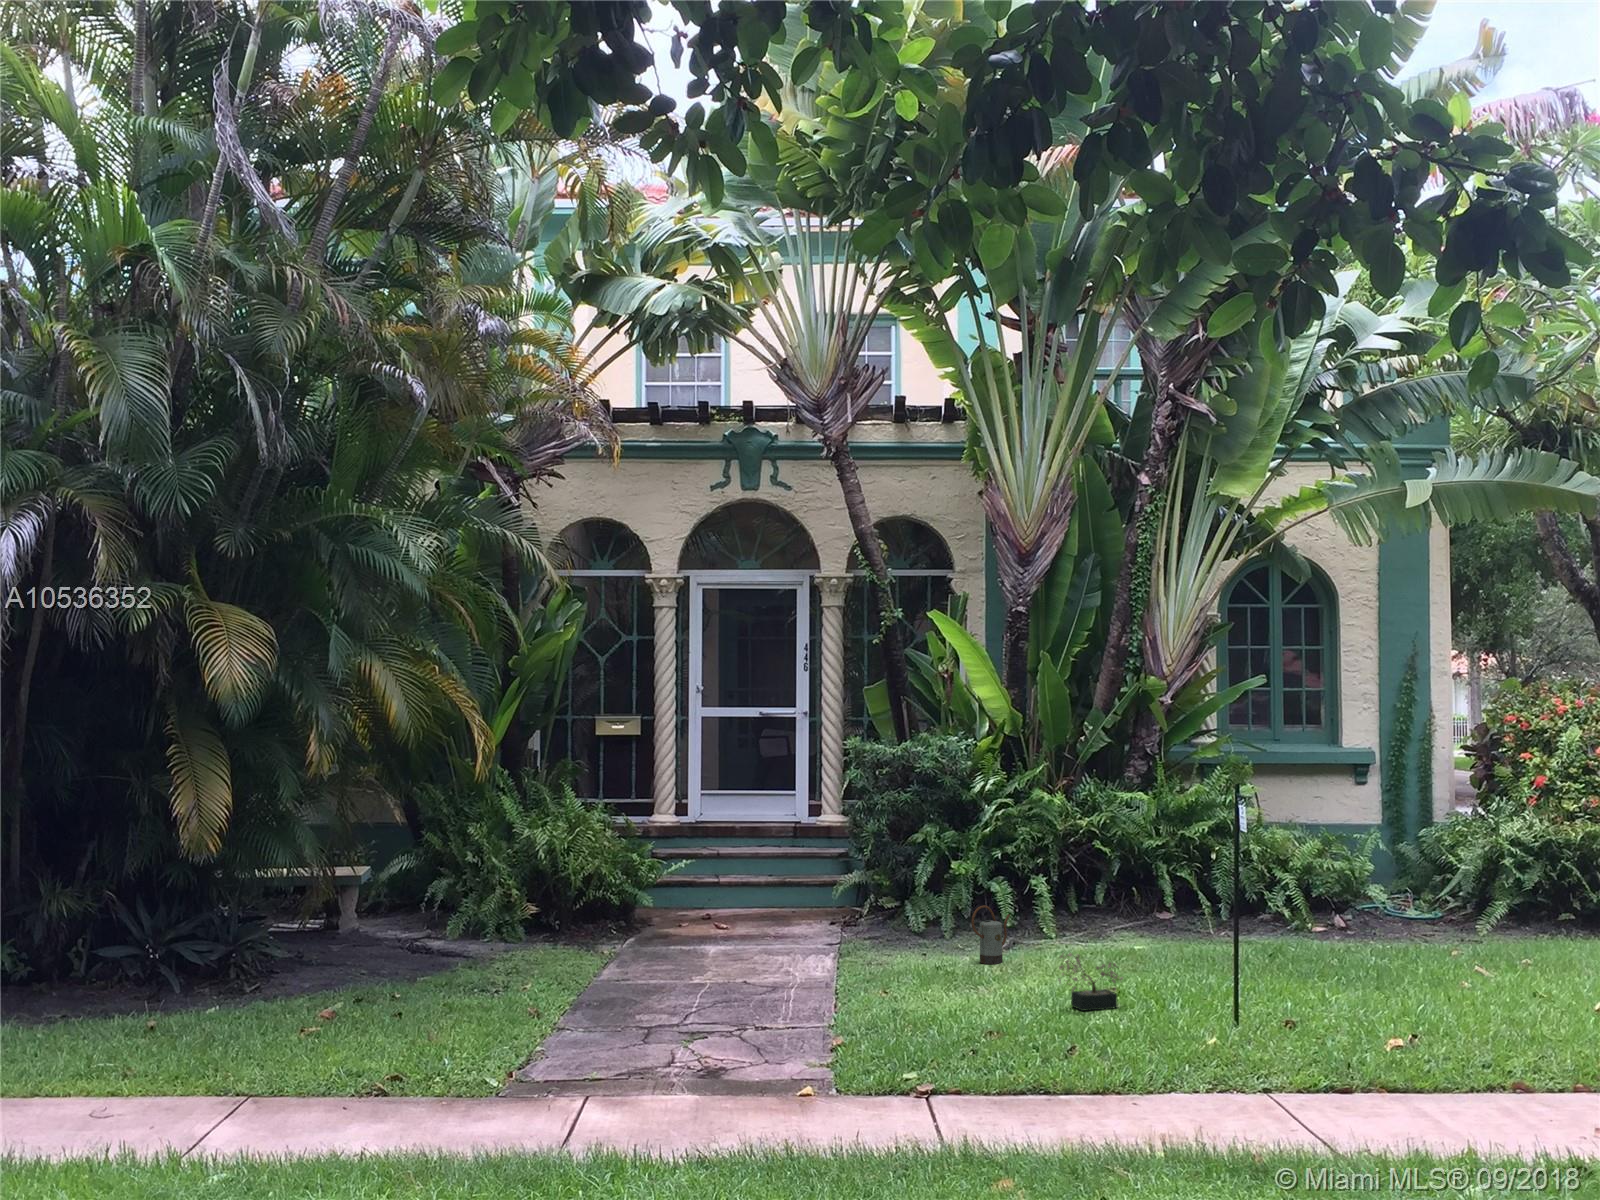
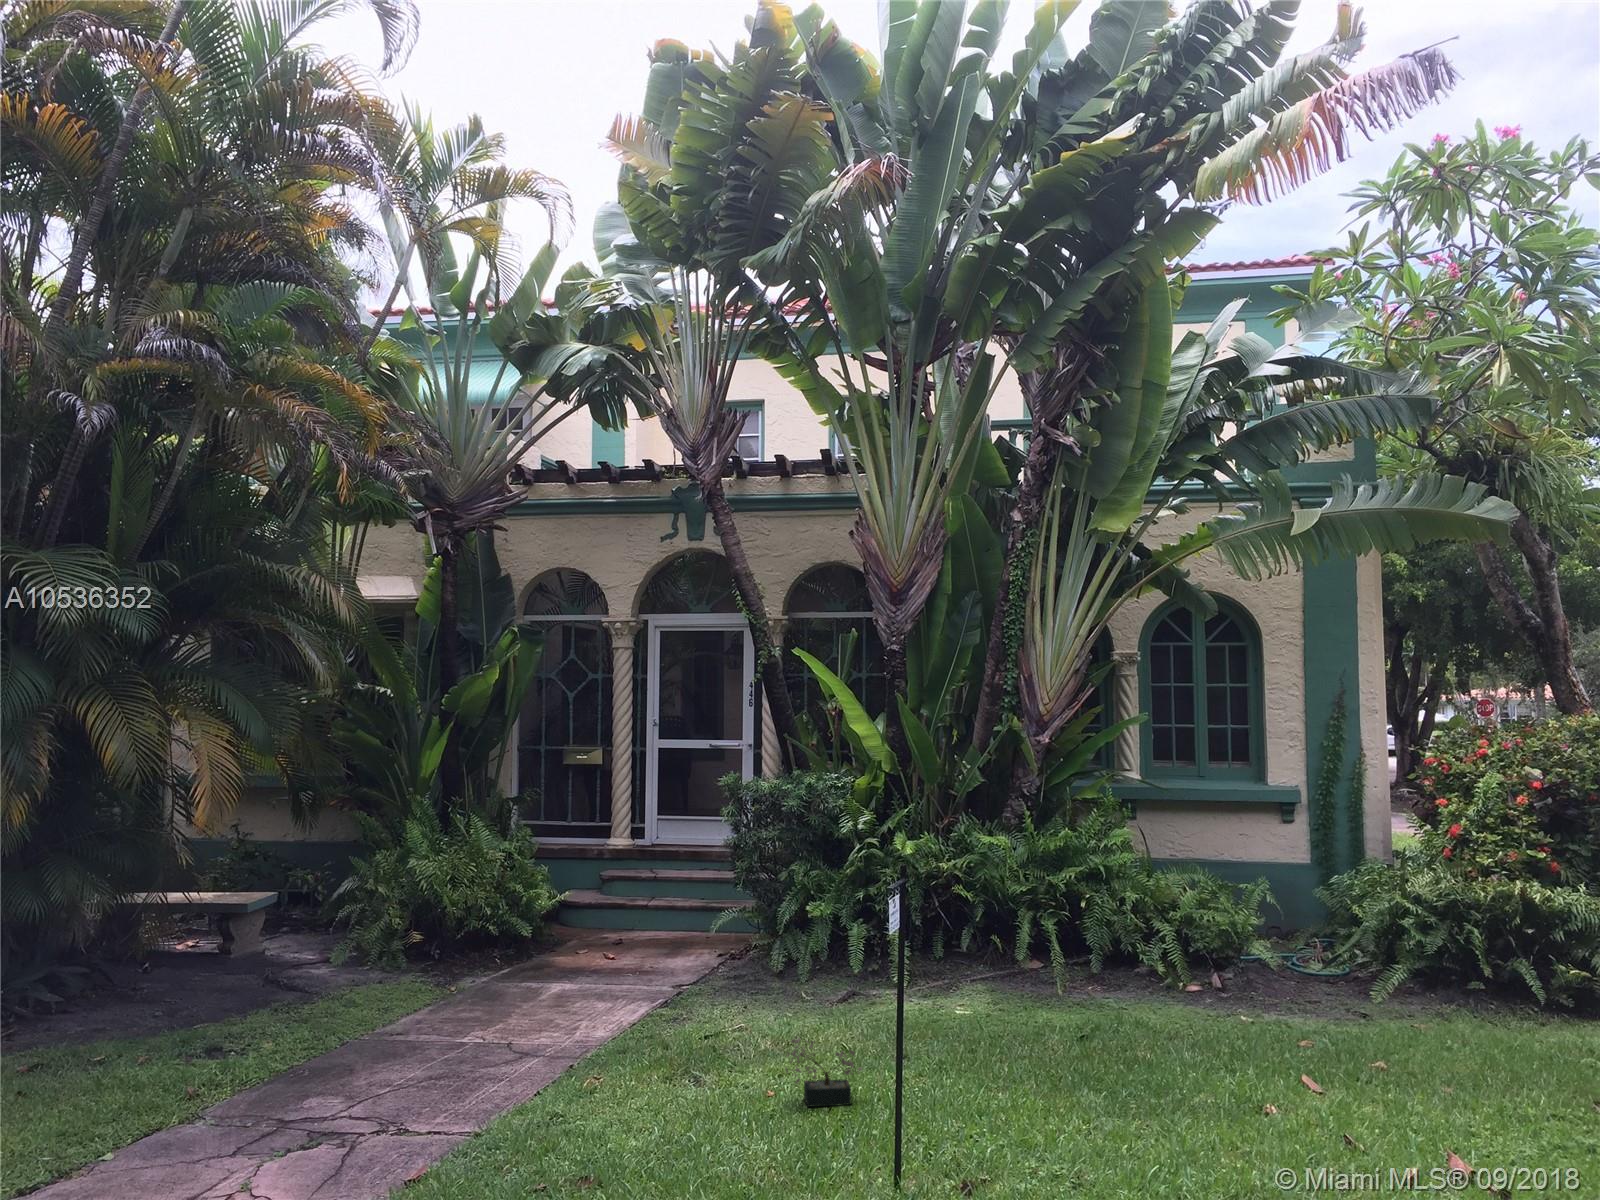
watering can: present [972,905,1010,964] -> none [776,960,825,1024]

